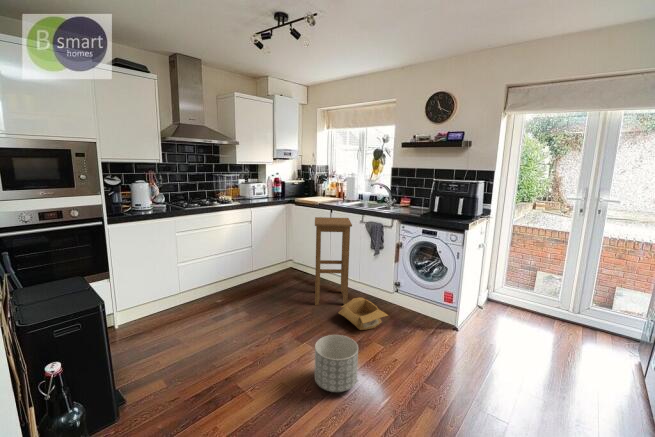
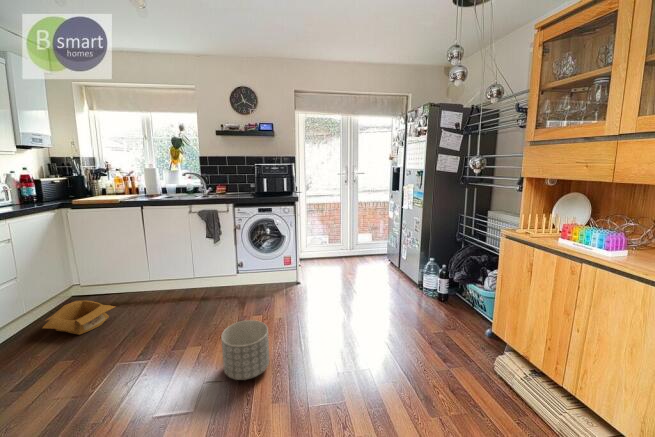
stool: present [315,217,352,305] -> none [128,211,194,317]
cardboard box: present [338,297,388,330] -> present [42,301,115,335]

